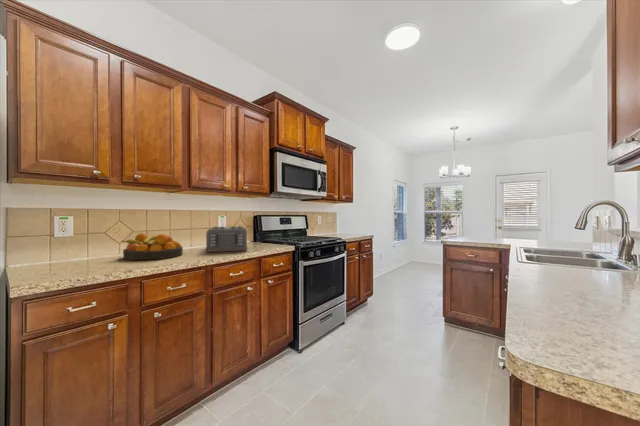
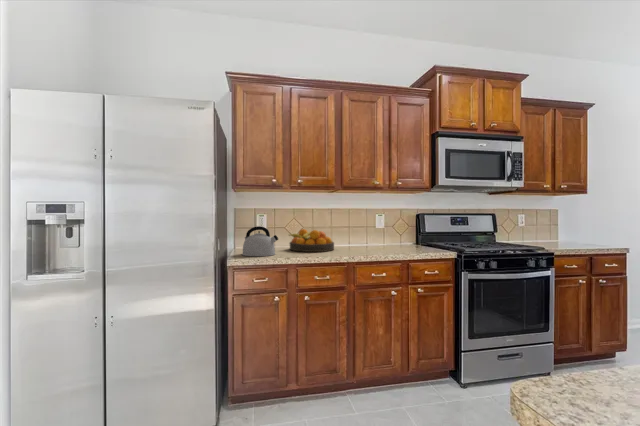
toaster: present [206,226,247,252] -> none [354,225,401,252]
kettle: none [51,233,115,275] -> present [242,226,278,256]

